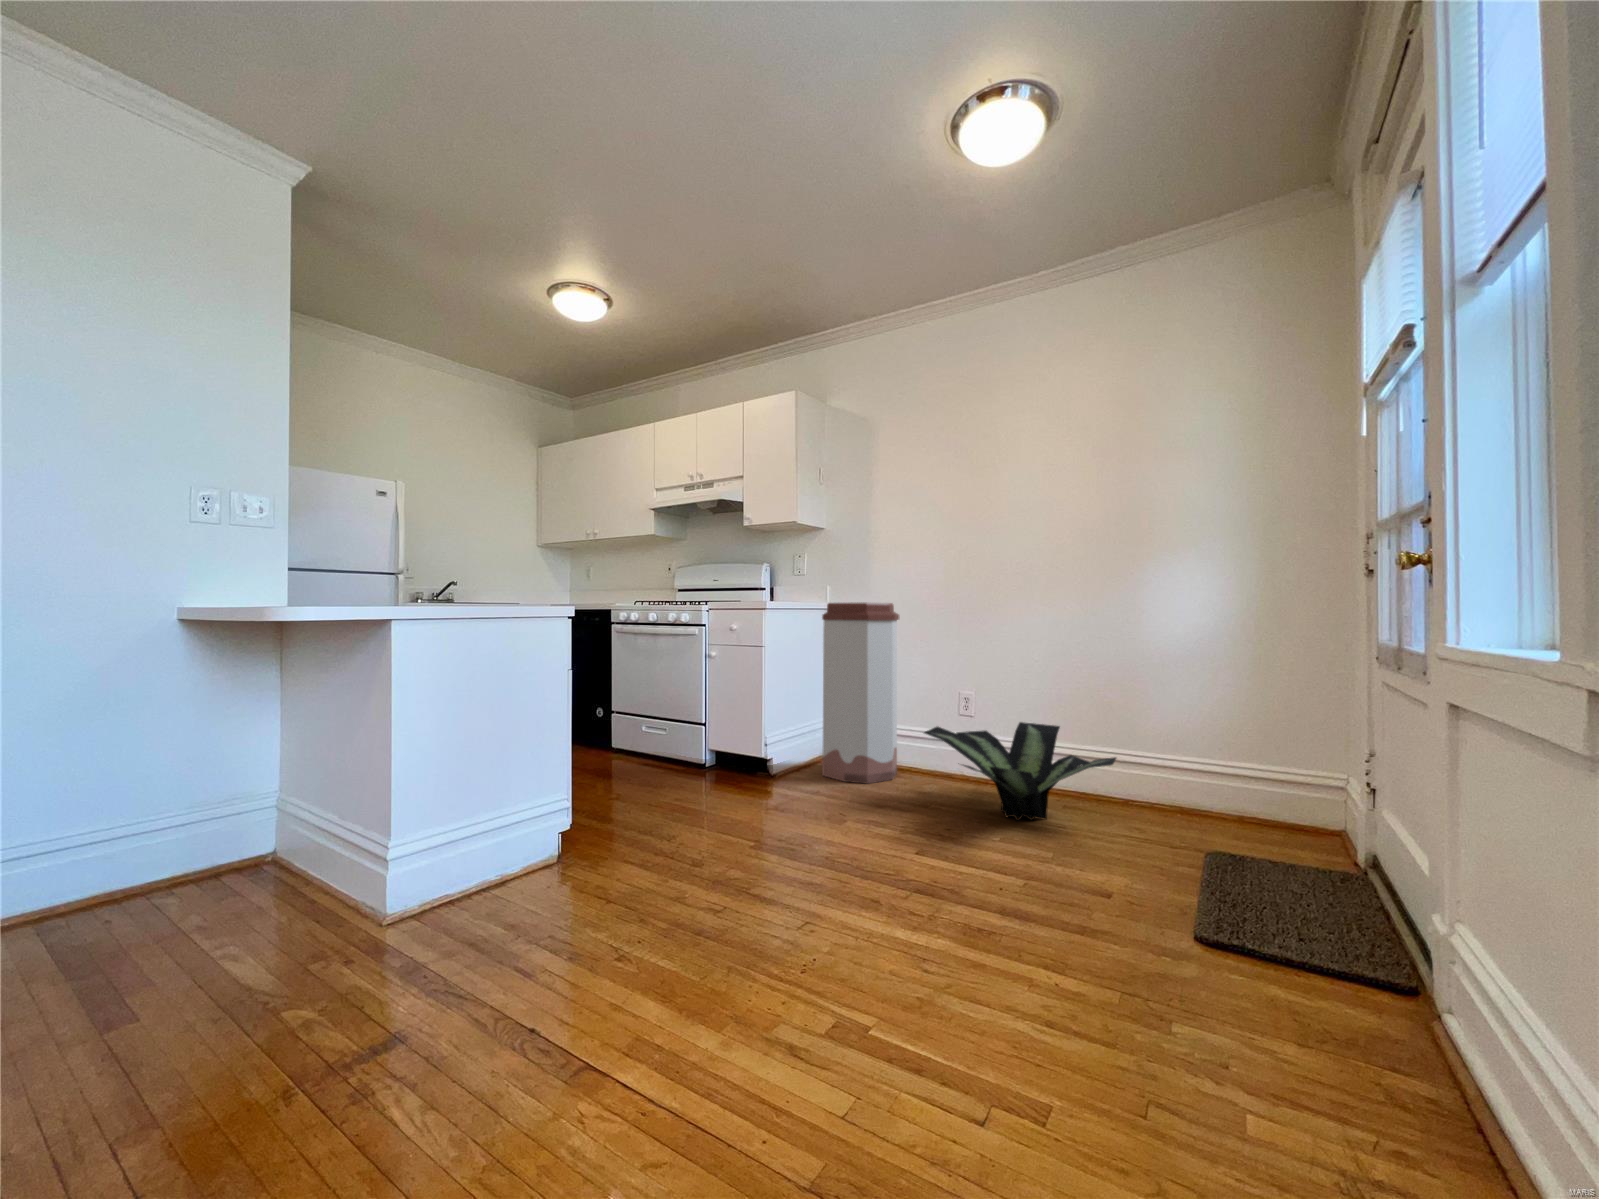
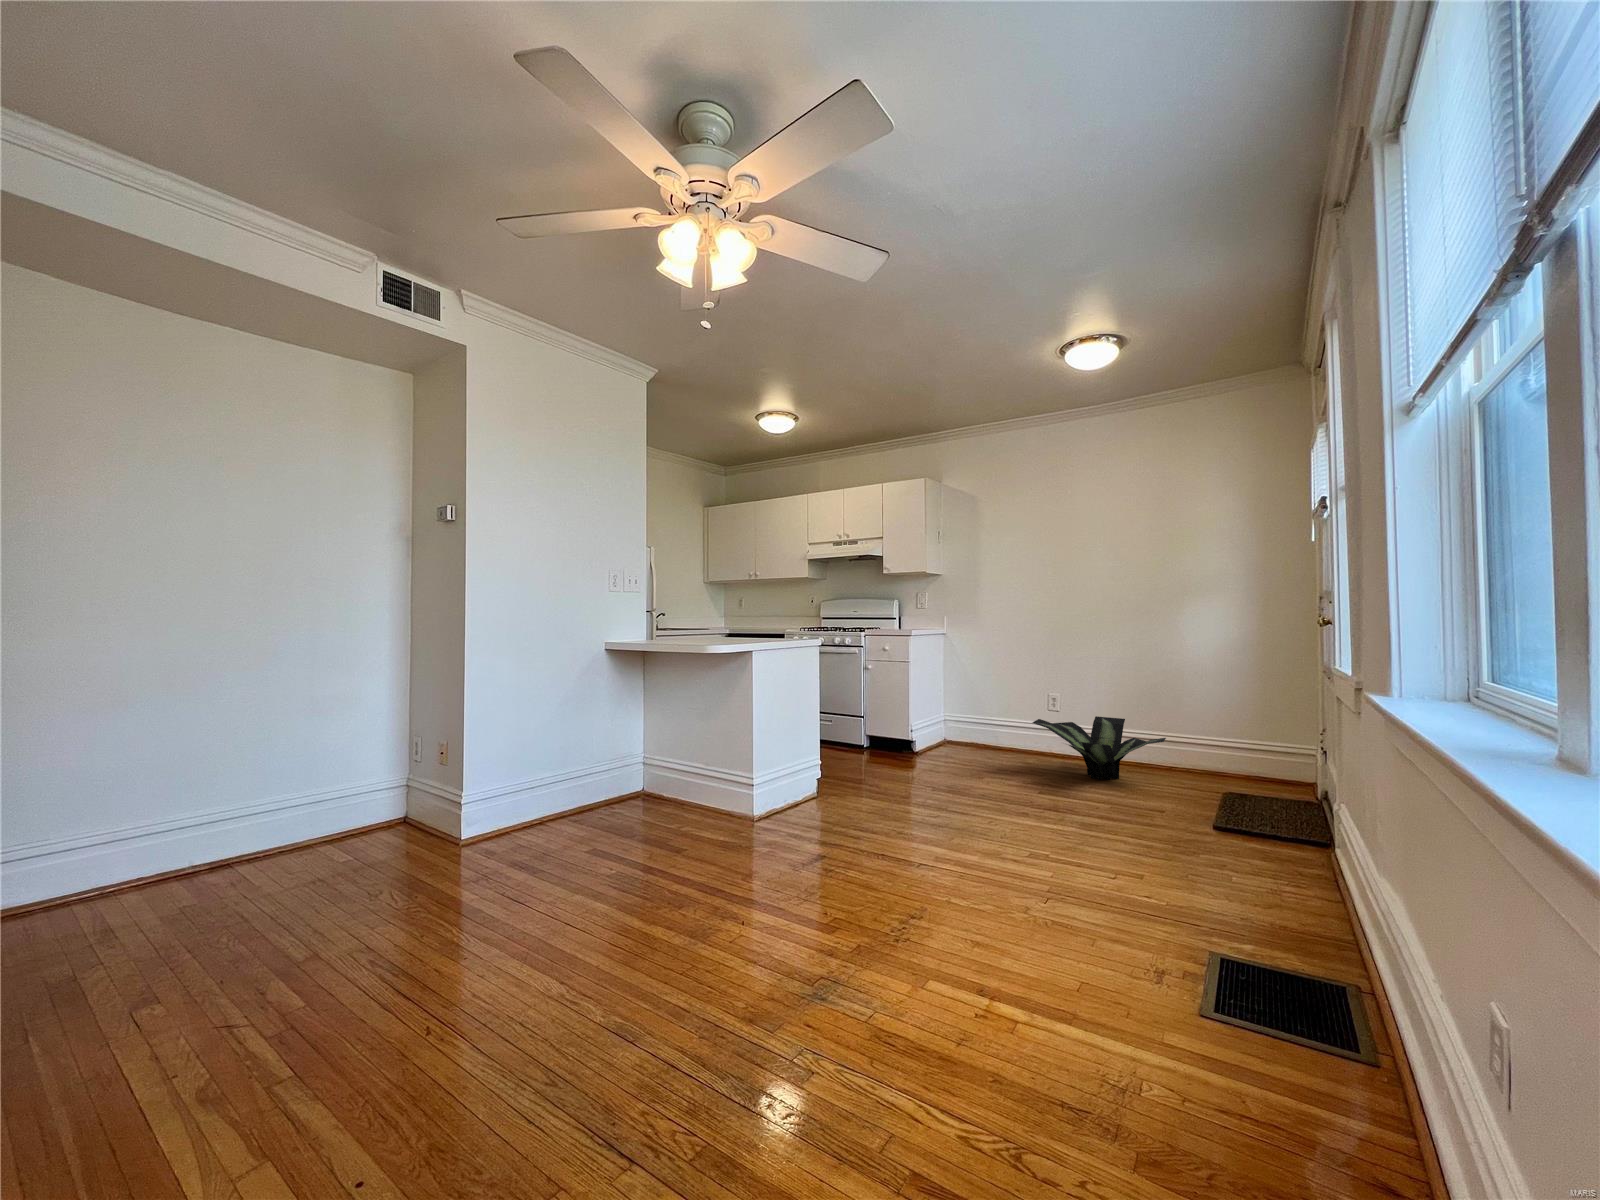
trash can: present [822,603,900,784] -> none [950,631,1005,760]

